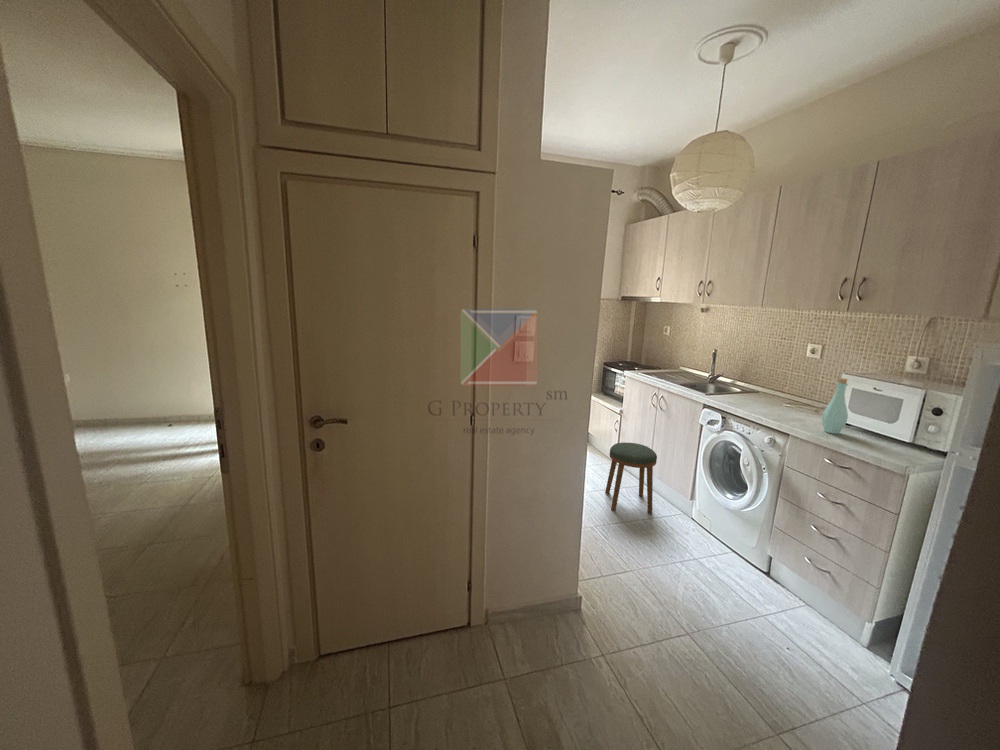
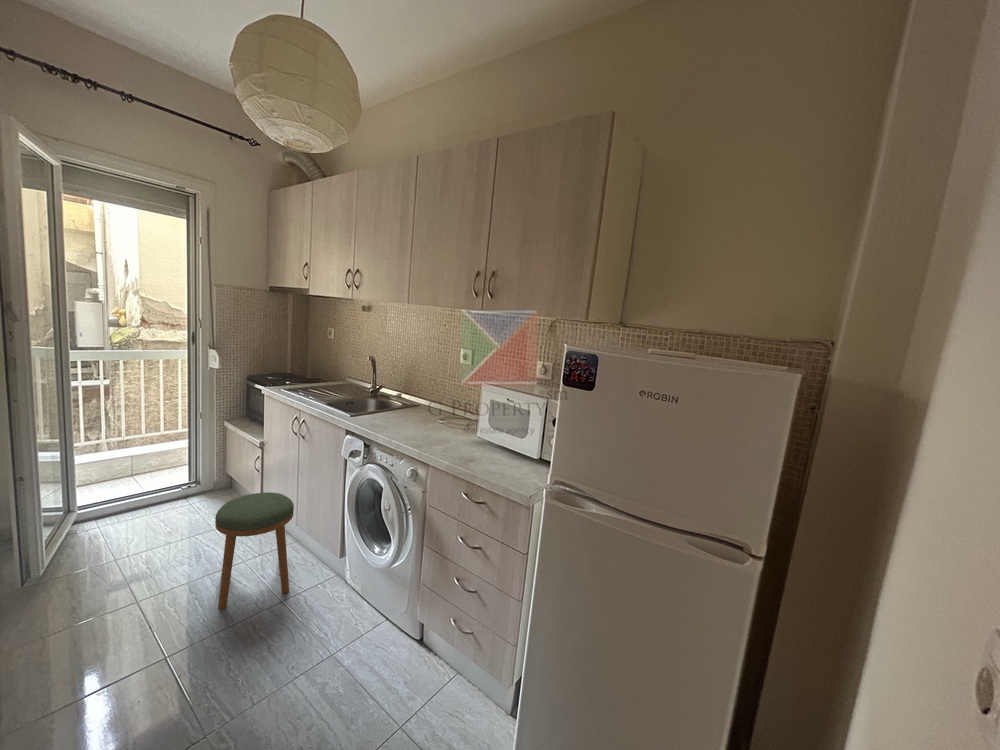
bottle: present [822,378,848,434] -> none [461,389,485,458]

